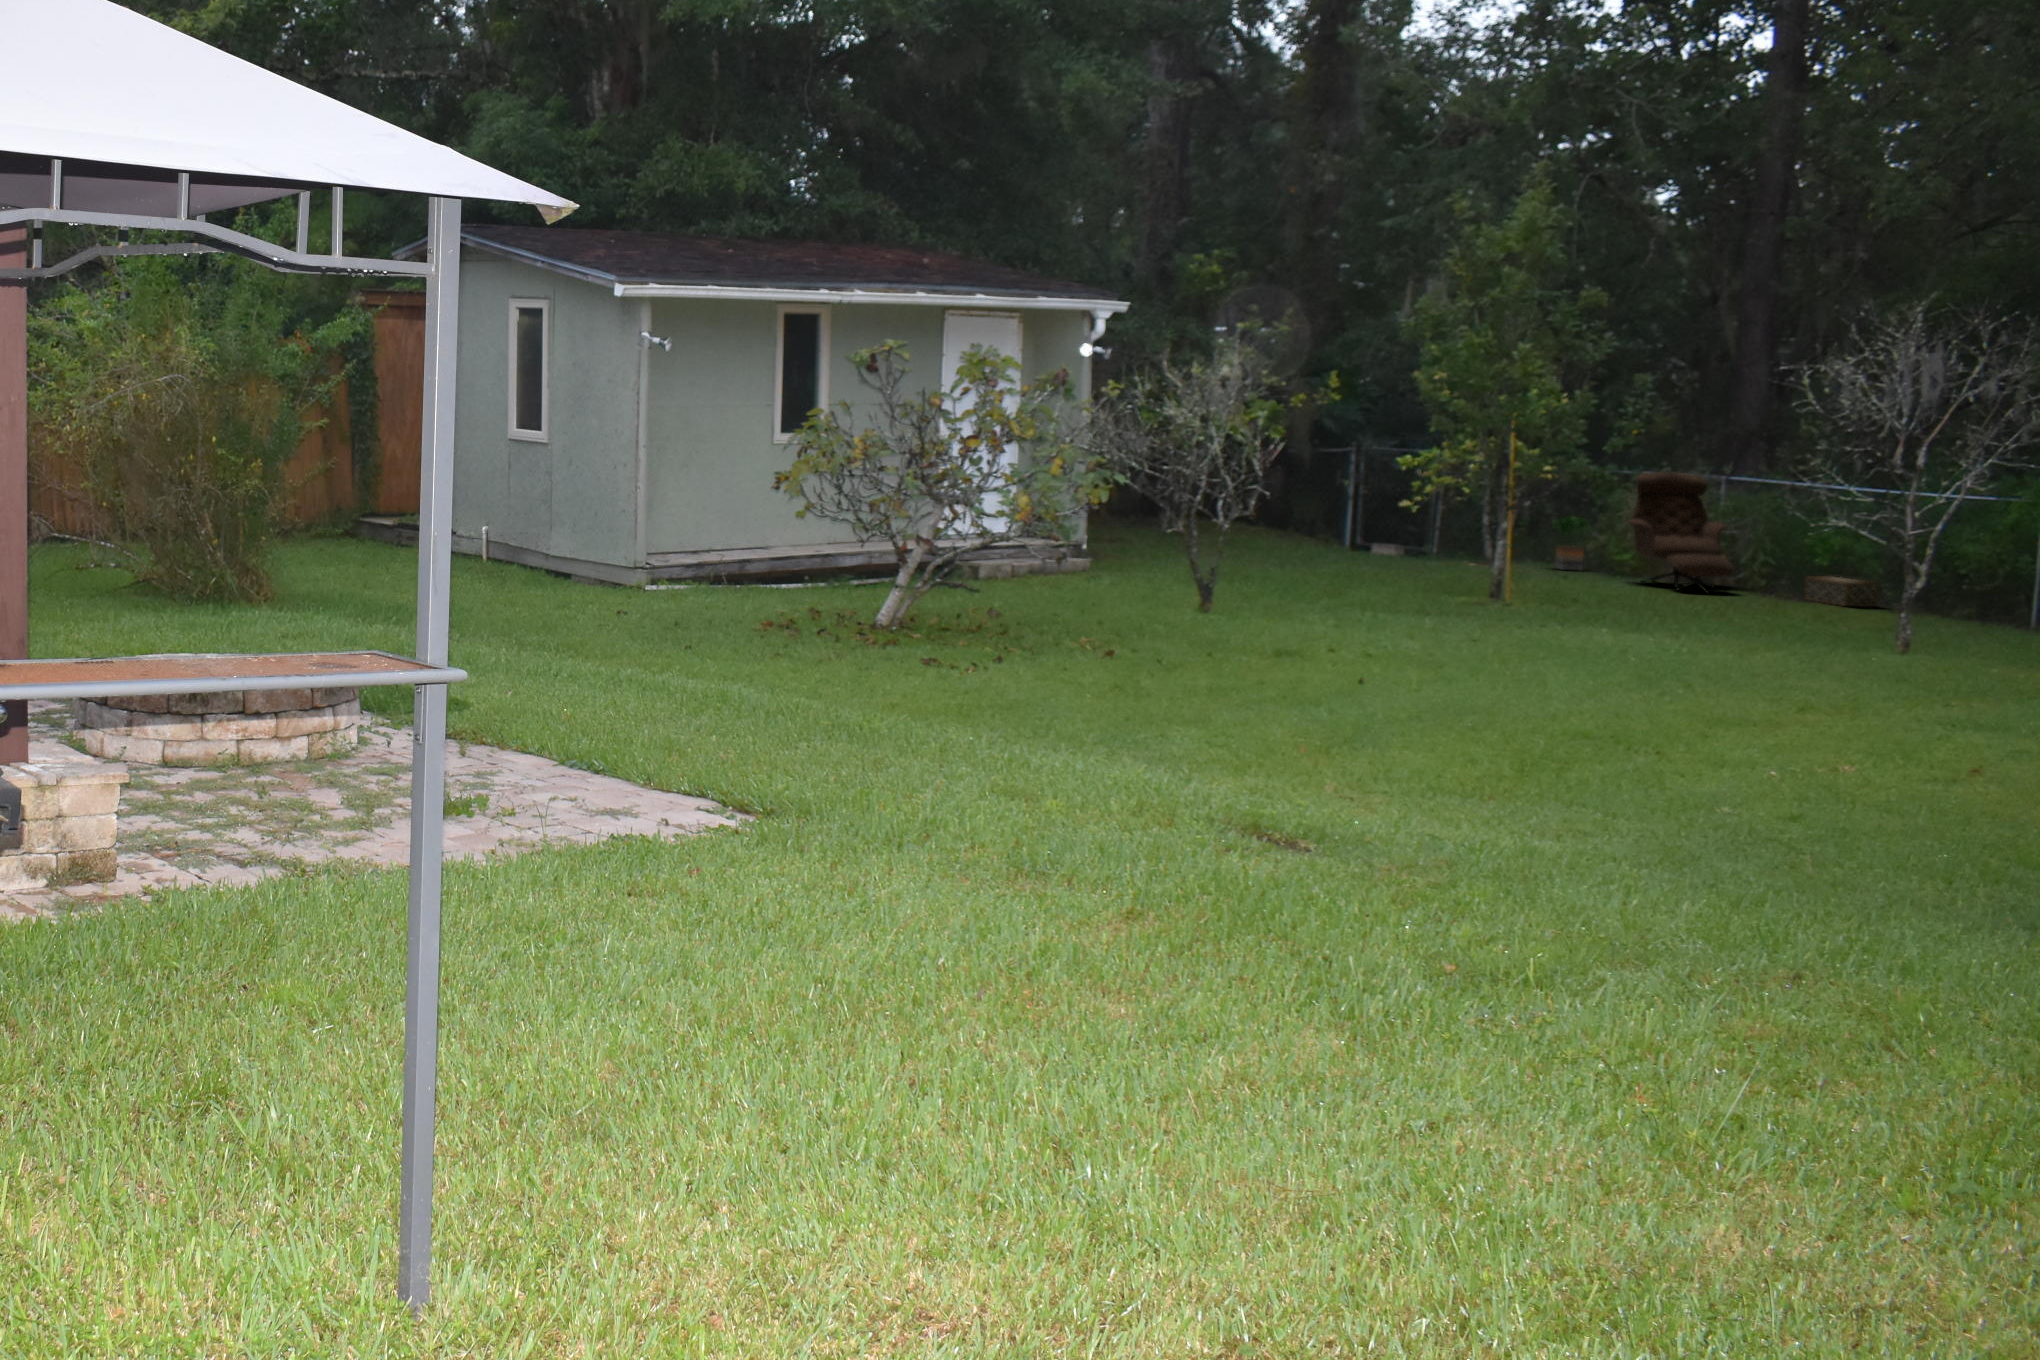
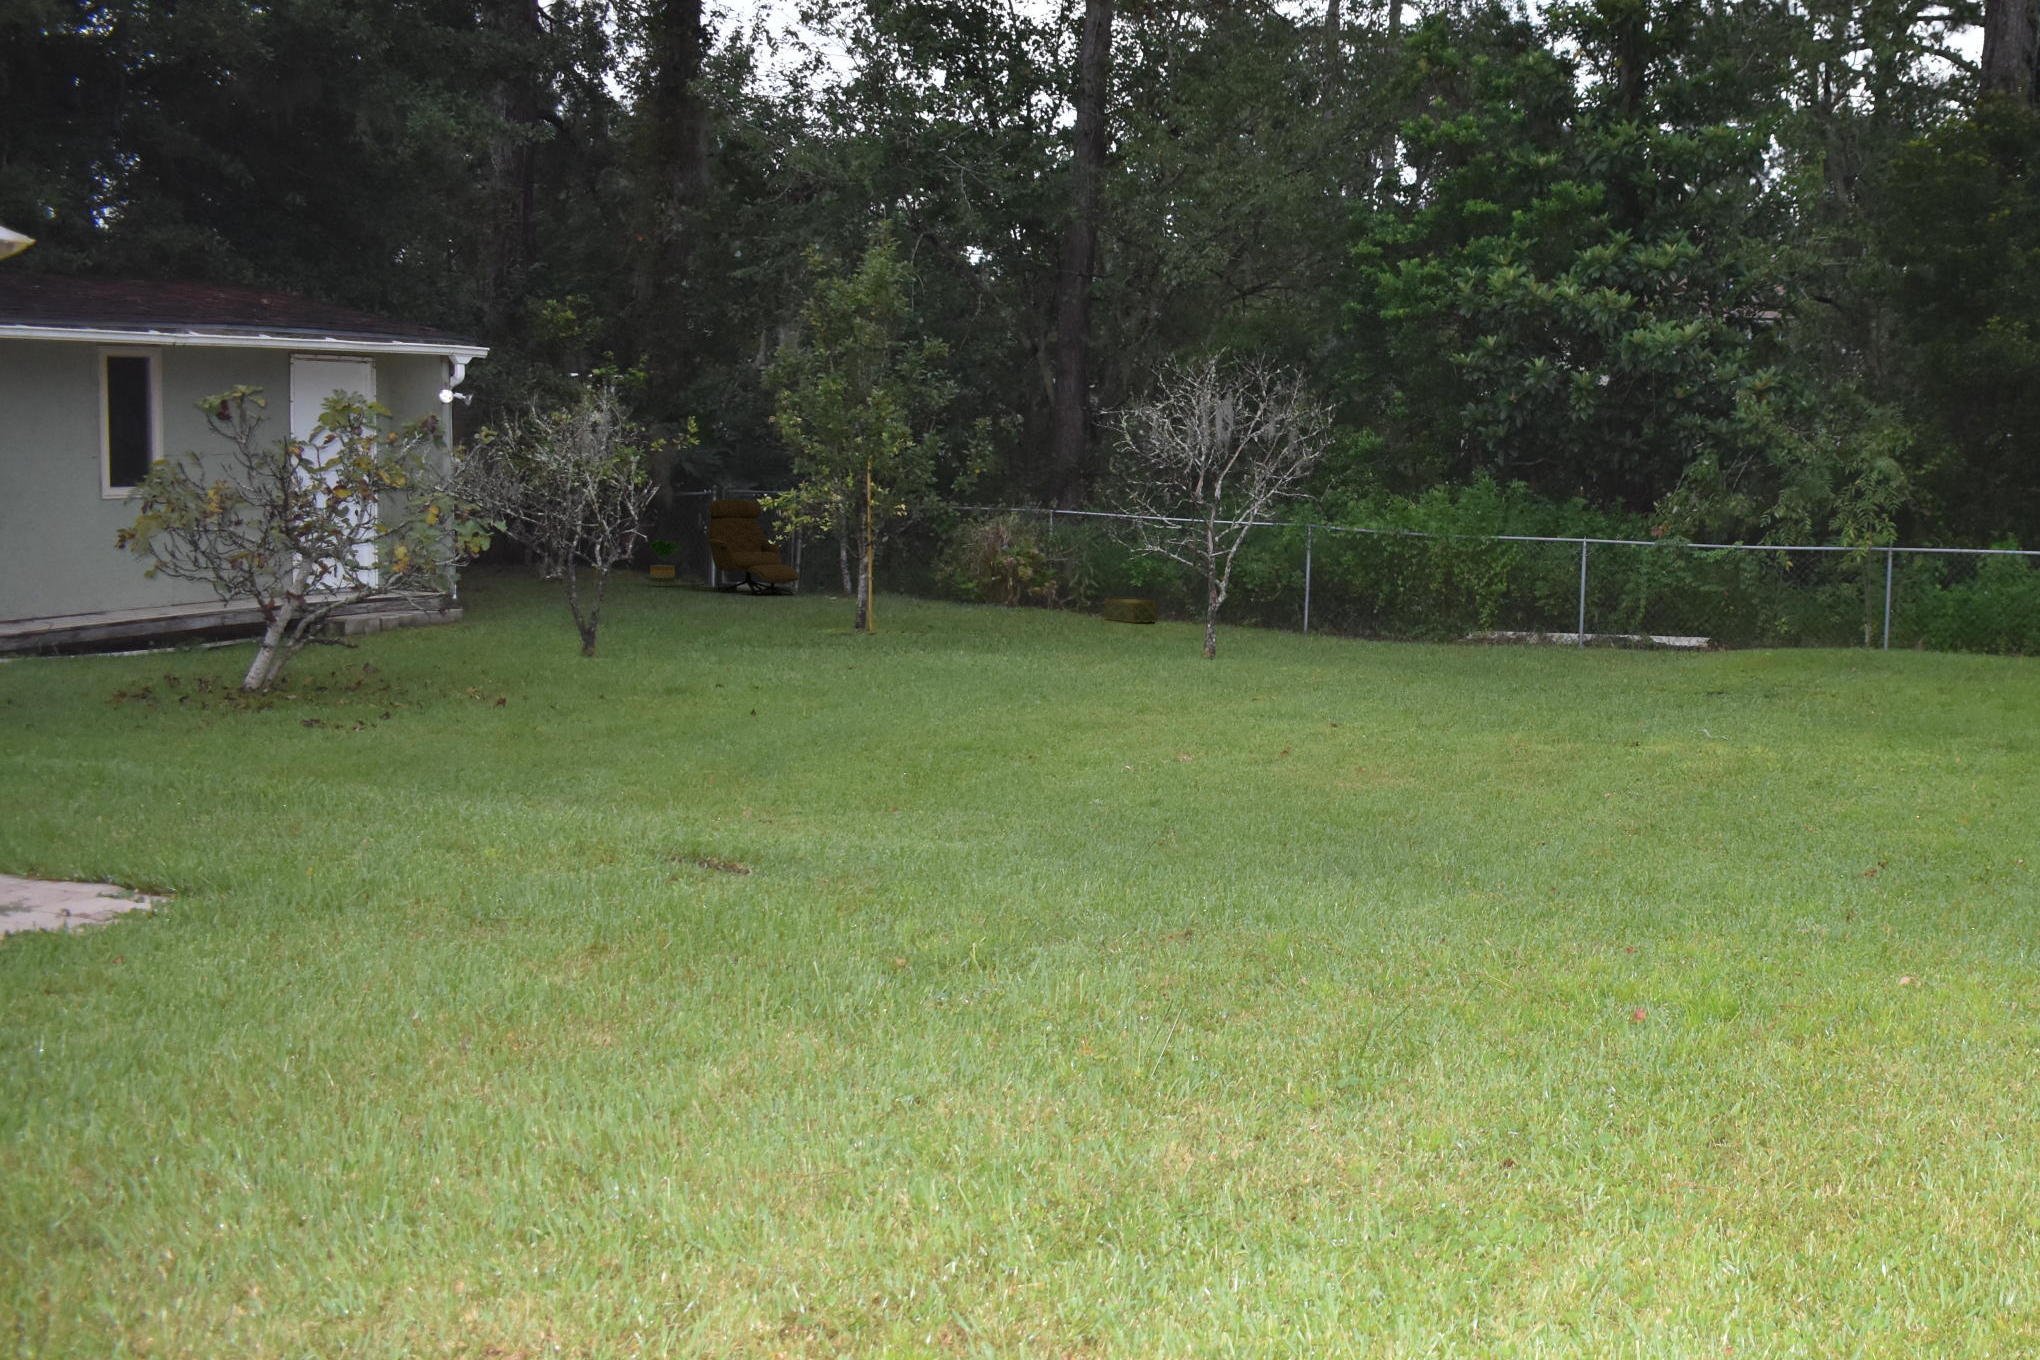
lounge chair: present [1628,472,1734,592] -> present [706,499,799,595]
potted tree: present [1553,516,1592,570] -> present [650,540,679,586]

